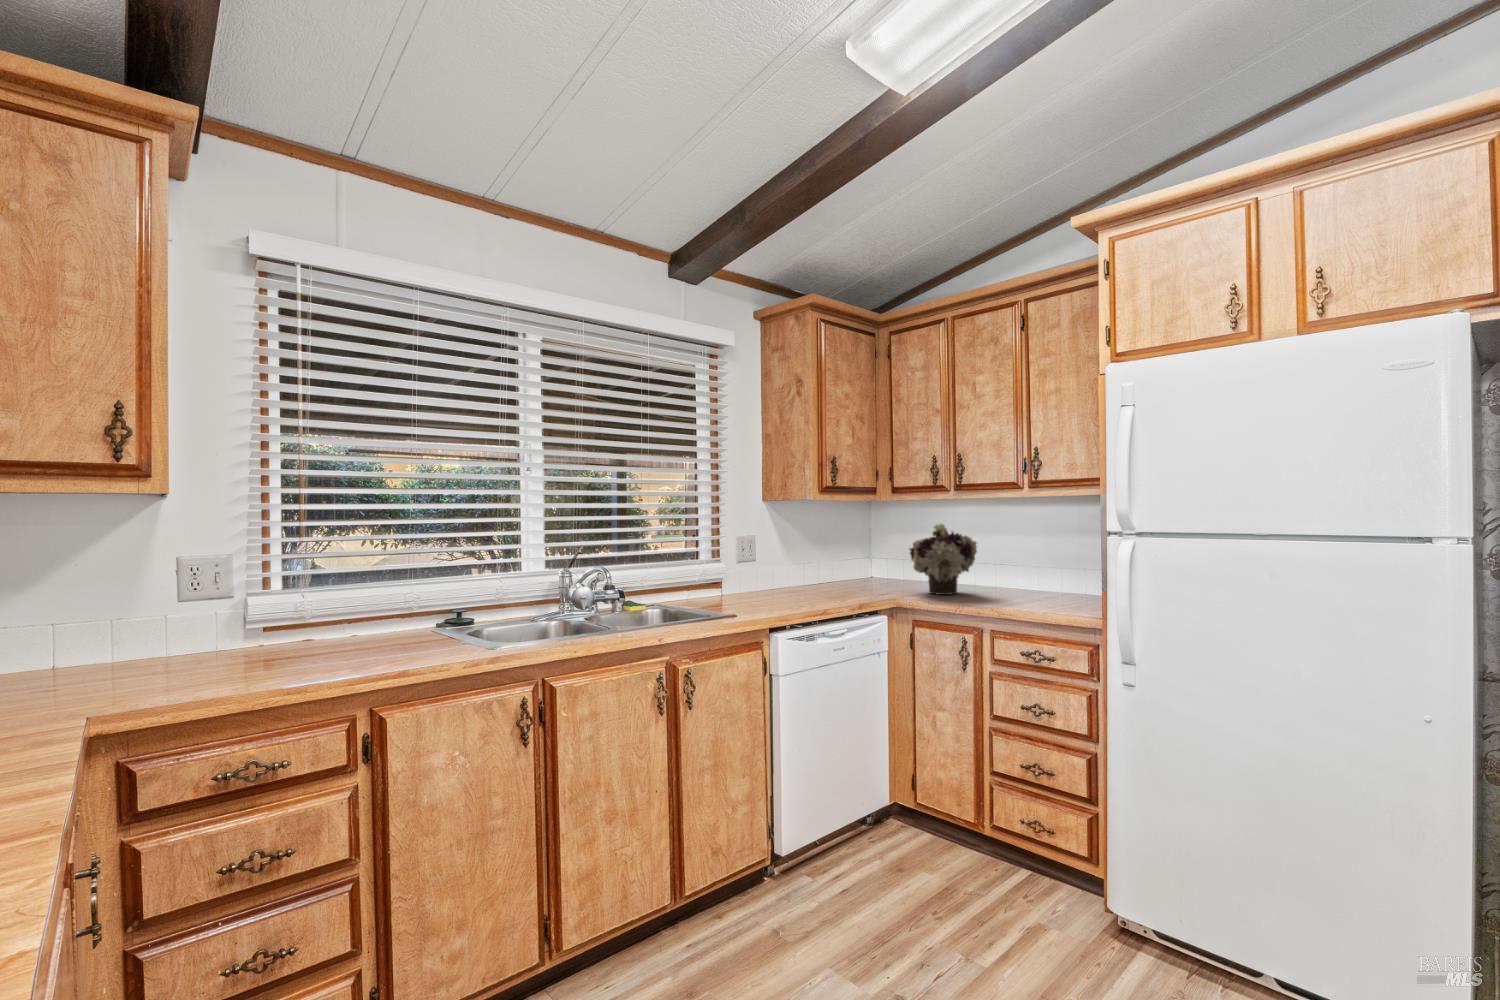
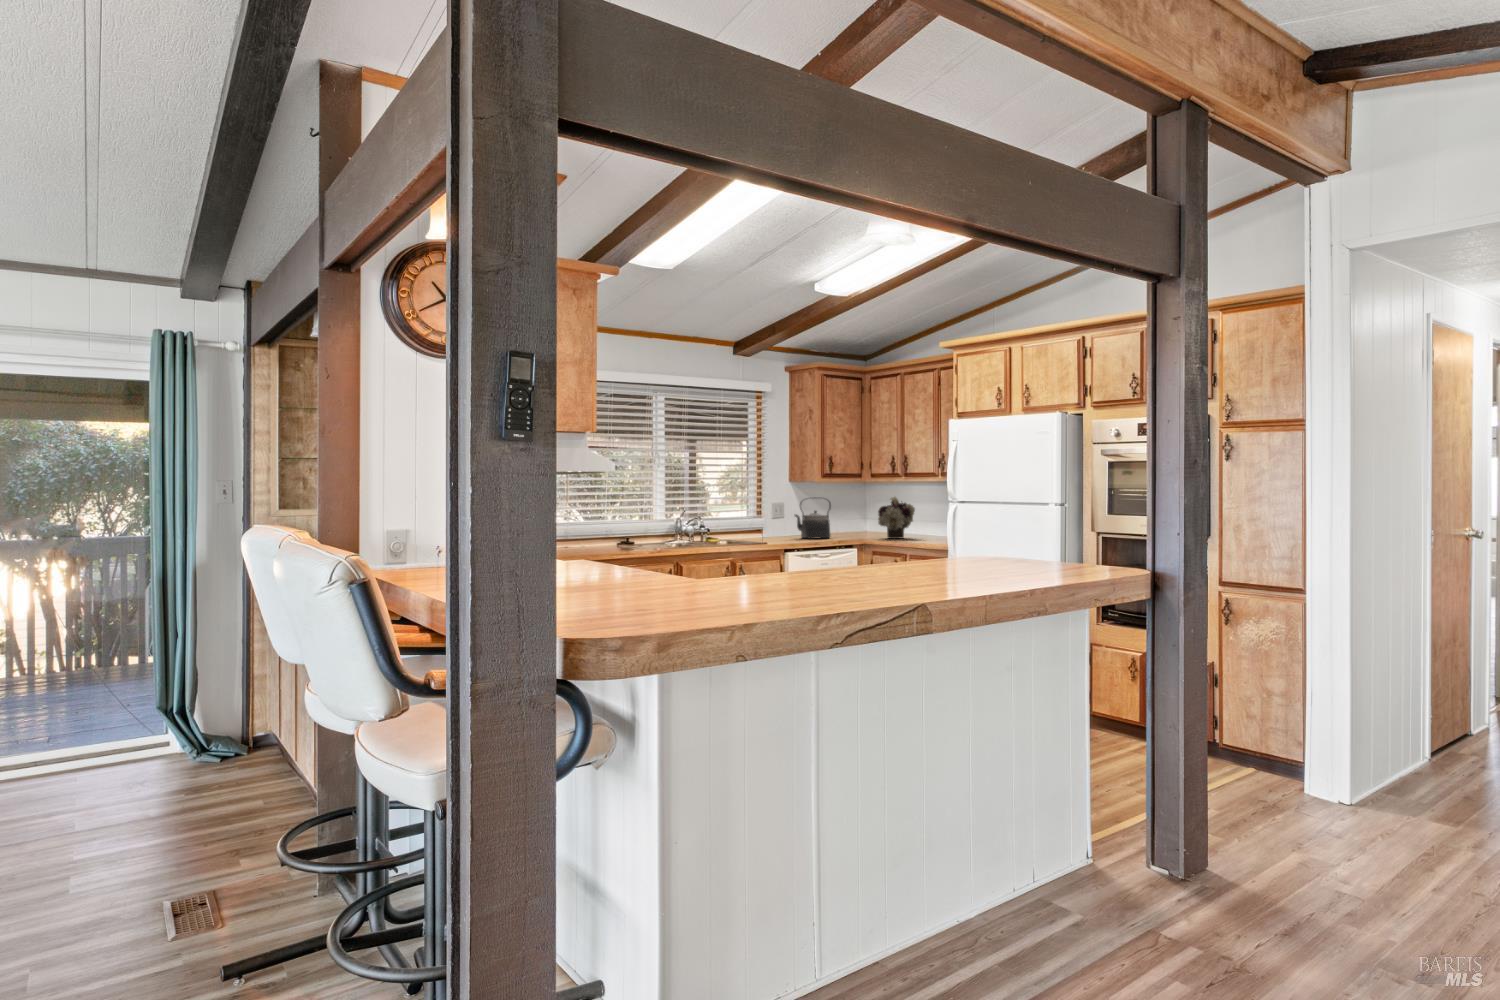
kettle: none [773,525,833,595] -> present [795,497,831,539]

